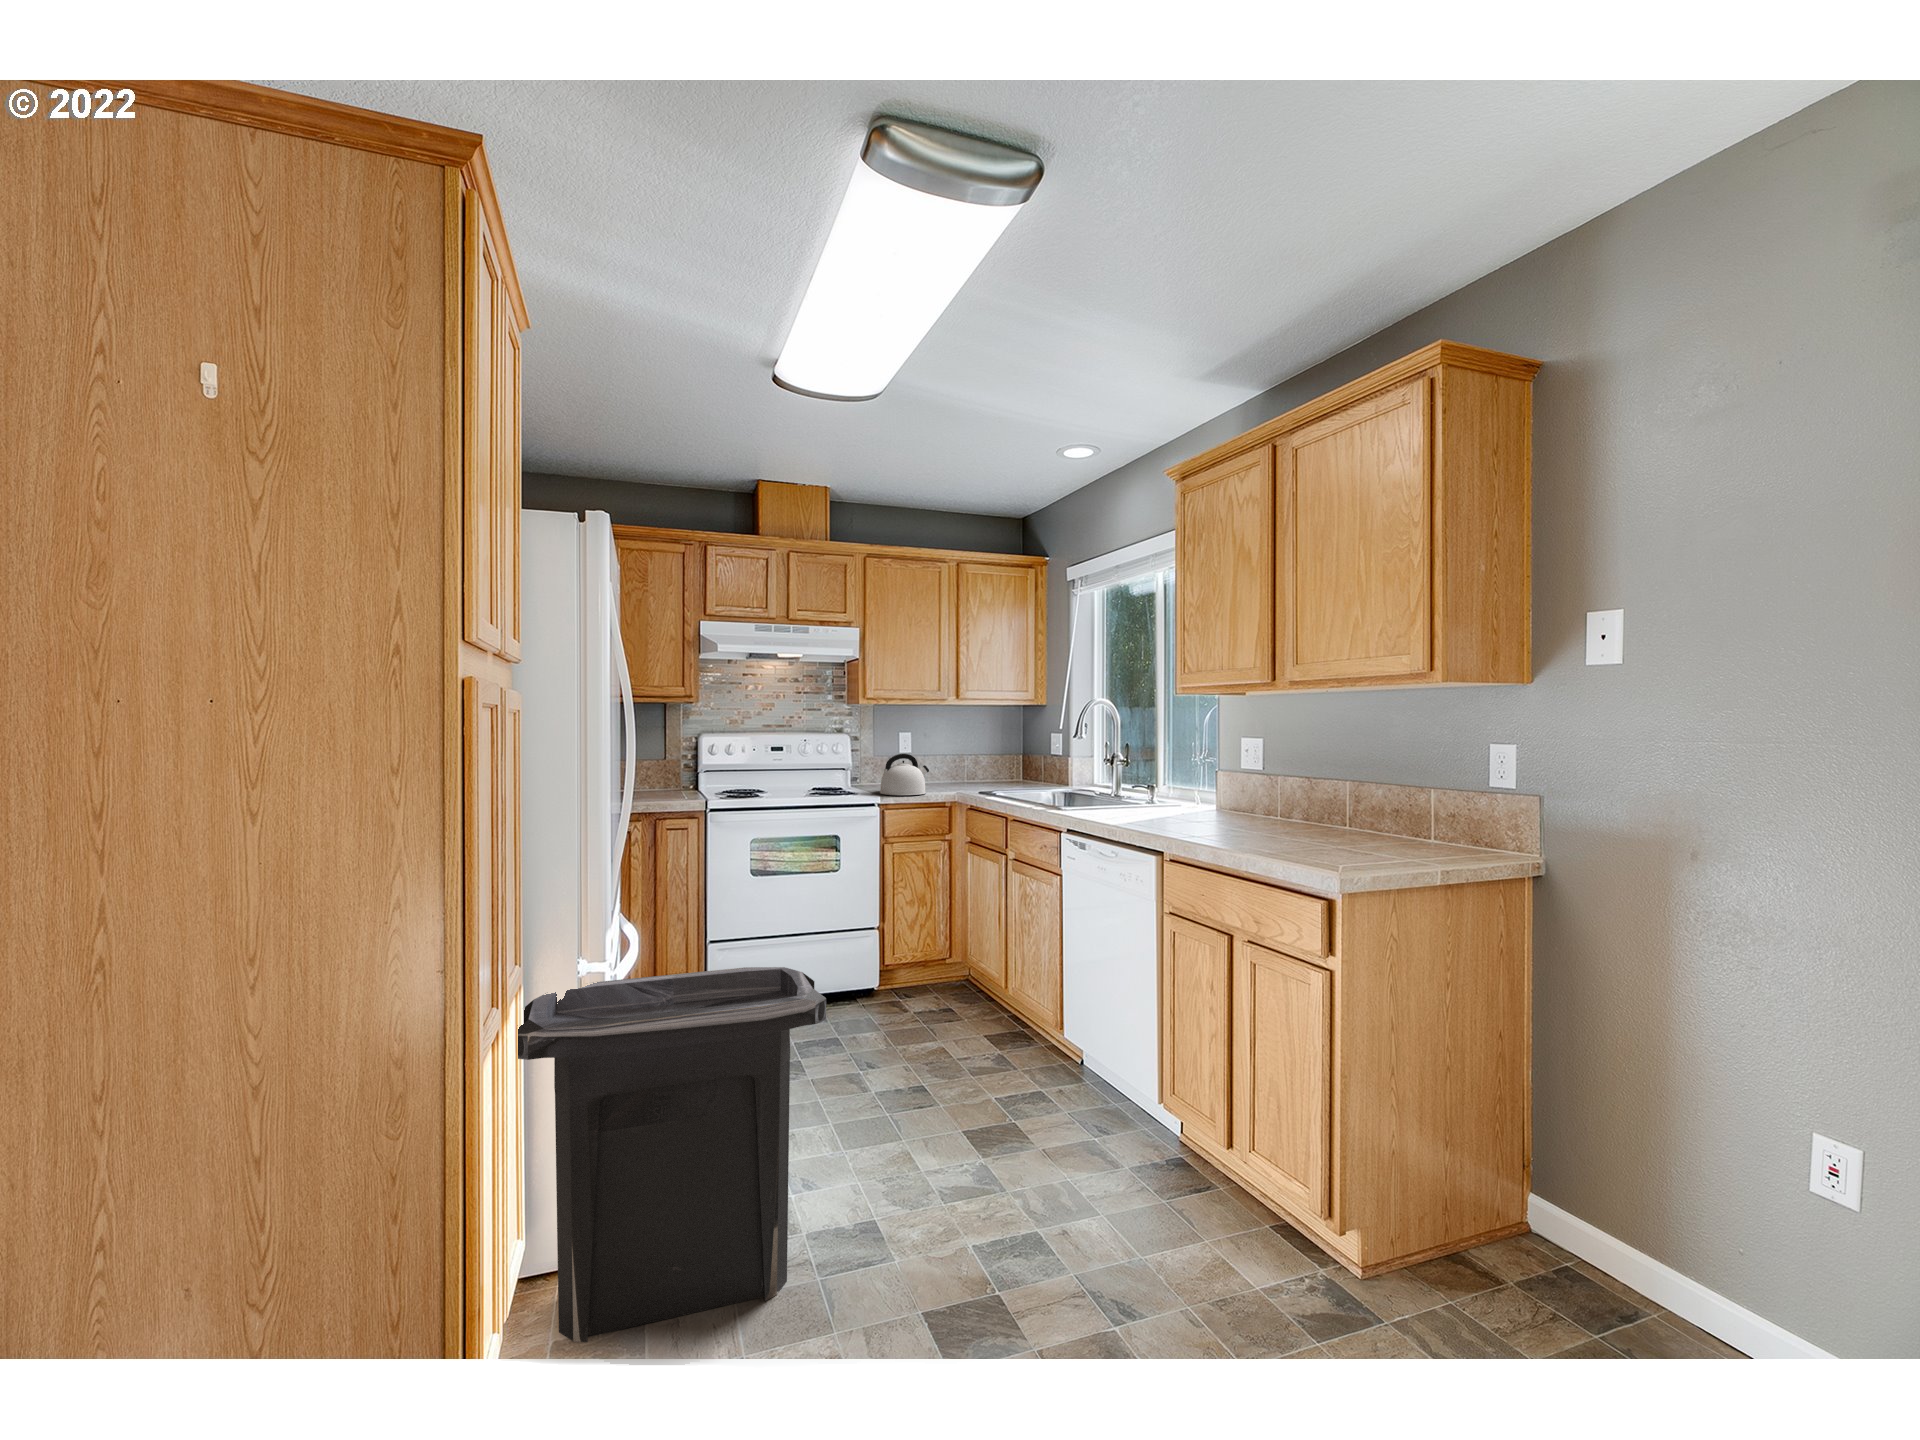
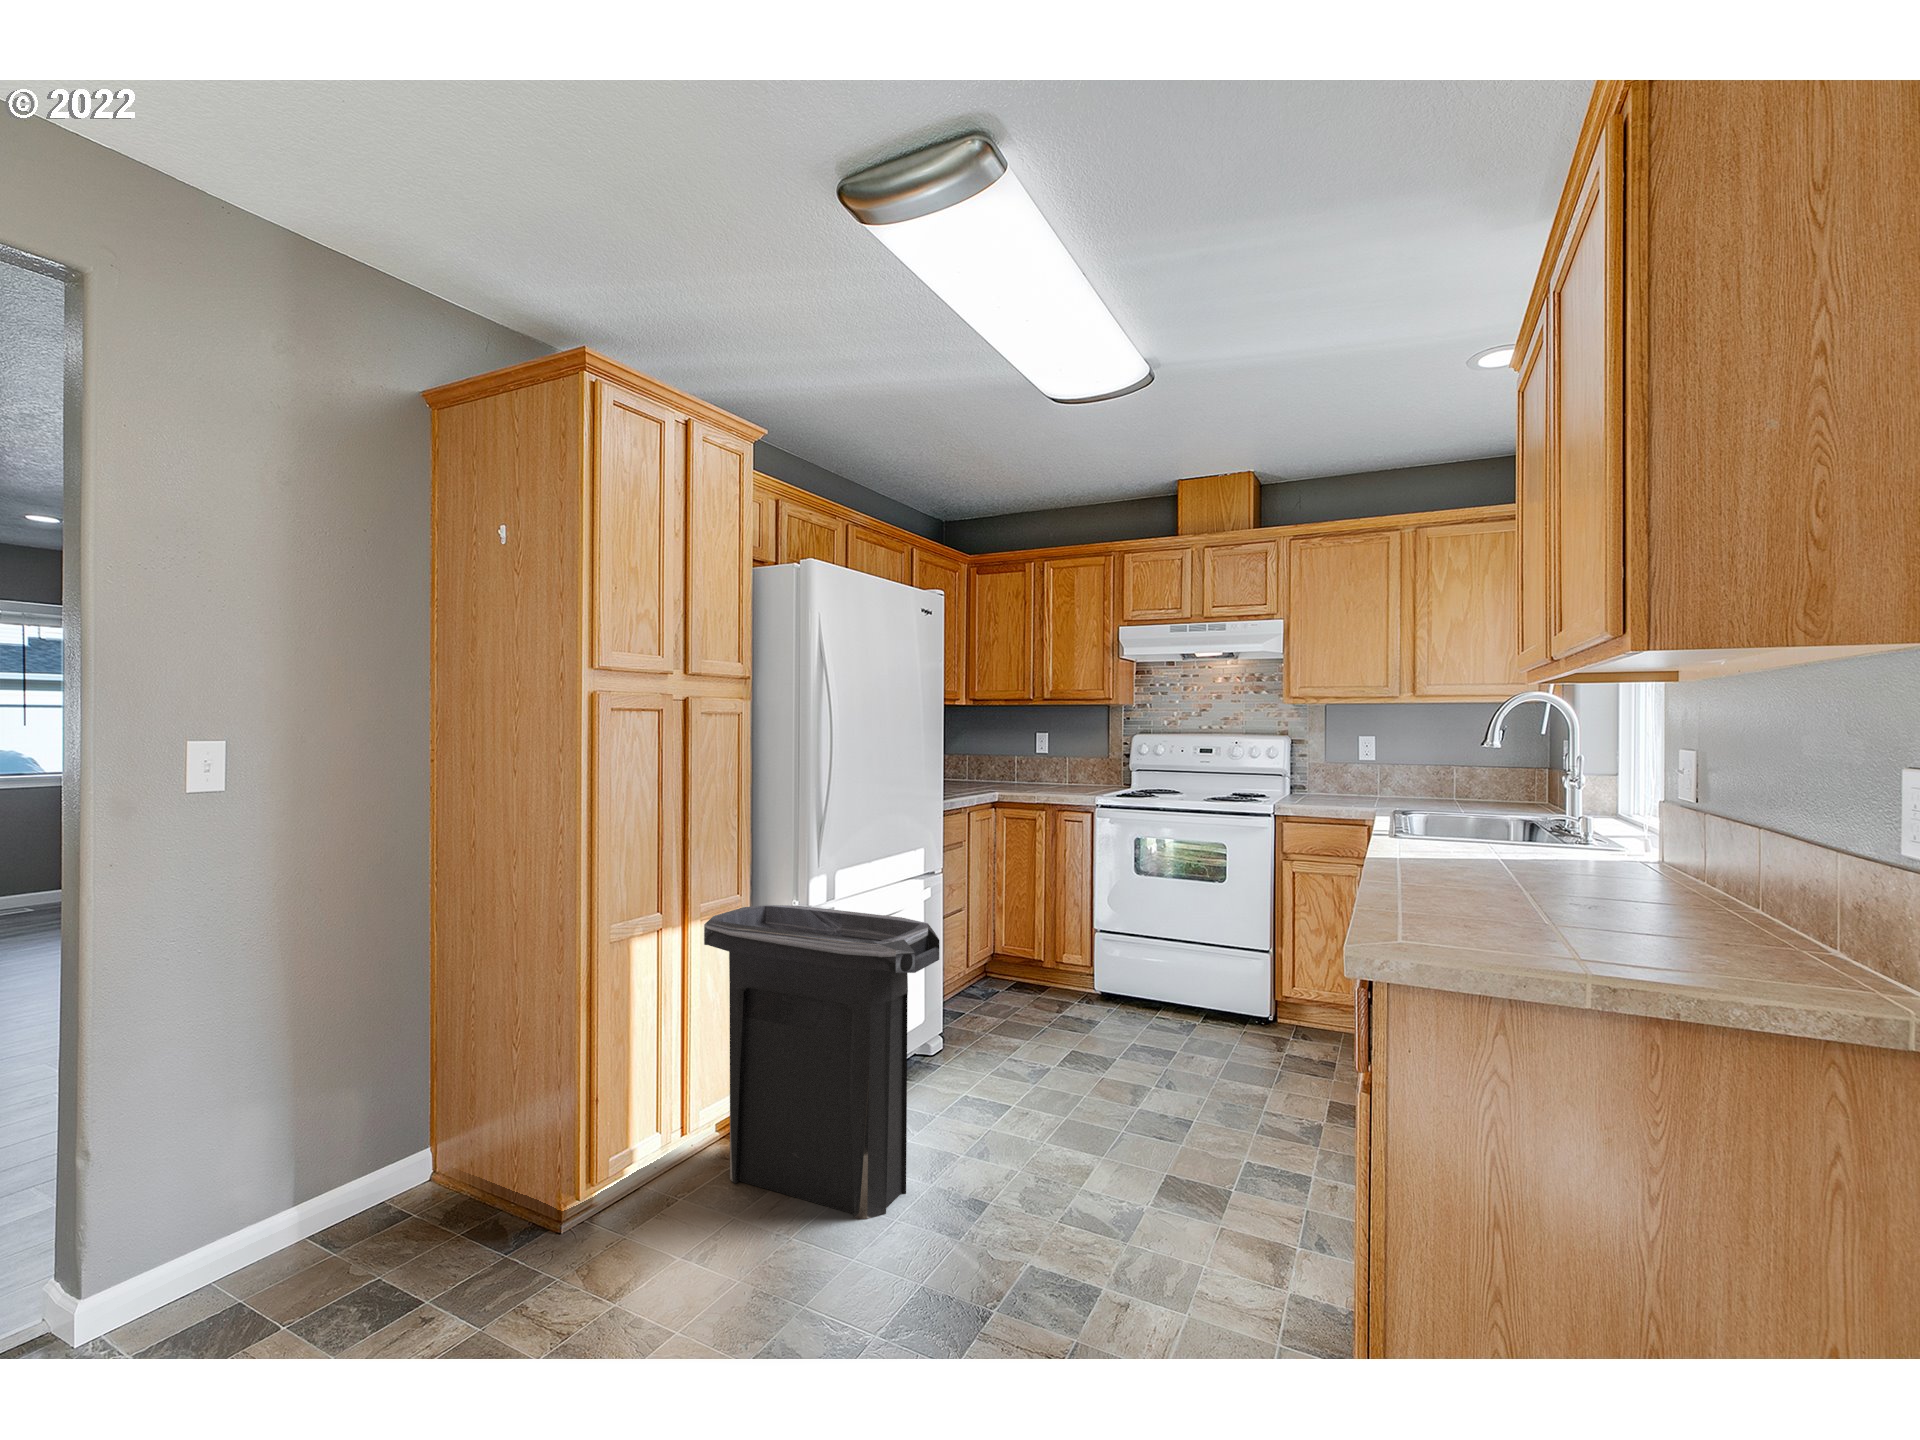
kettle: present [880,754,929,795] -> none [1303,759,1366,806]

